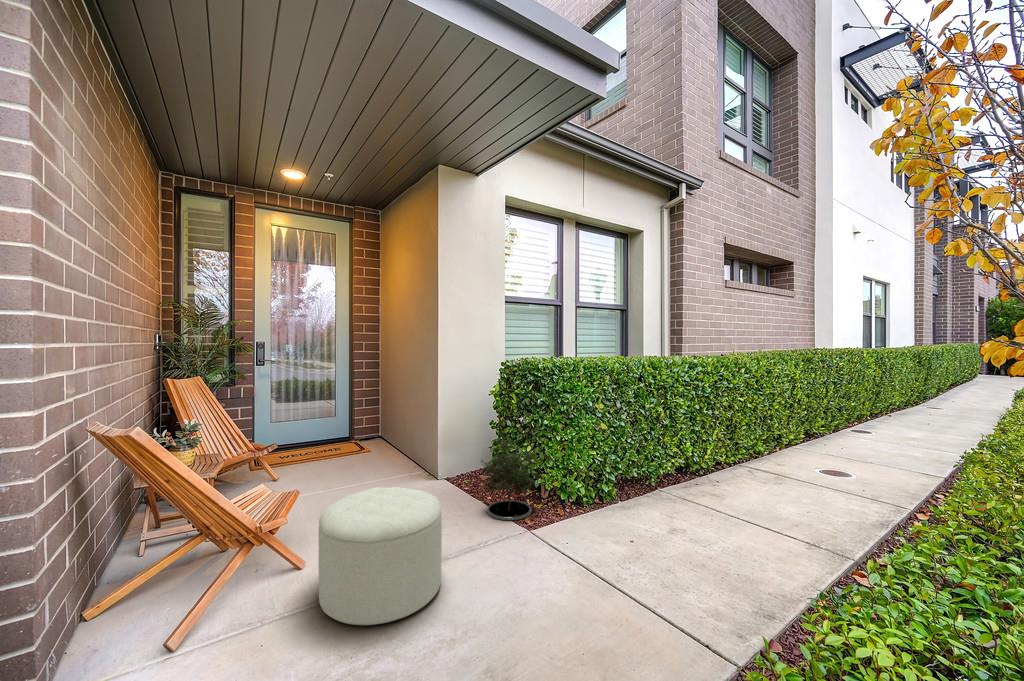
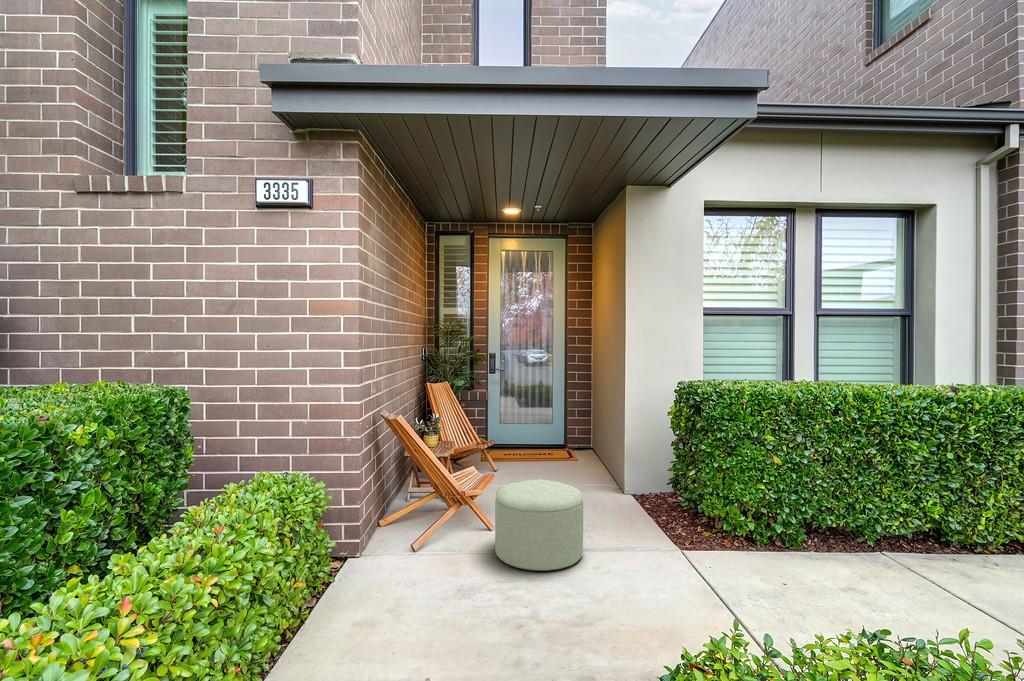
potted tree: present [481,431,534,520] -> none [644,449,702,536]

